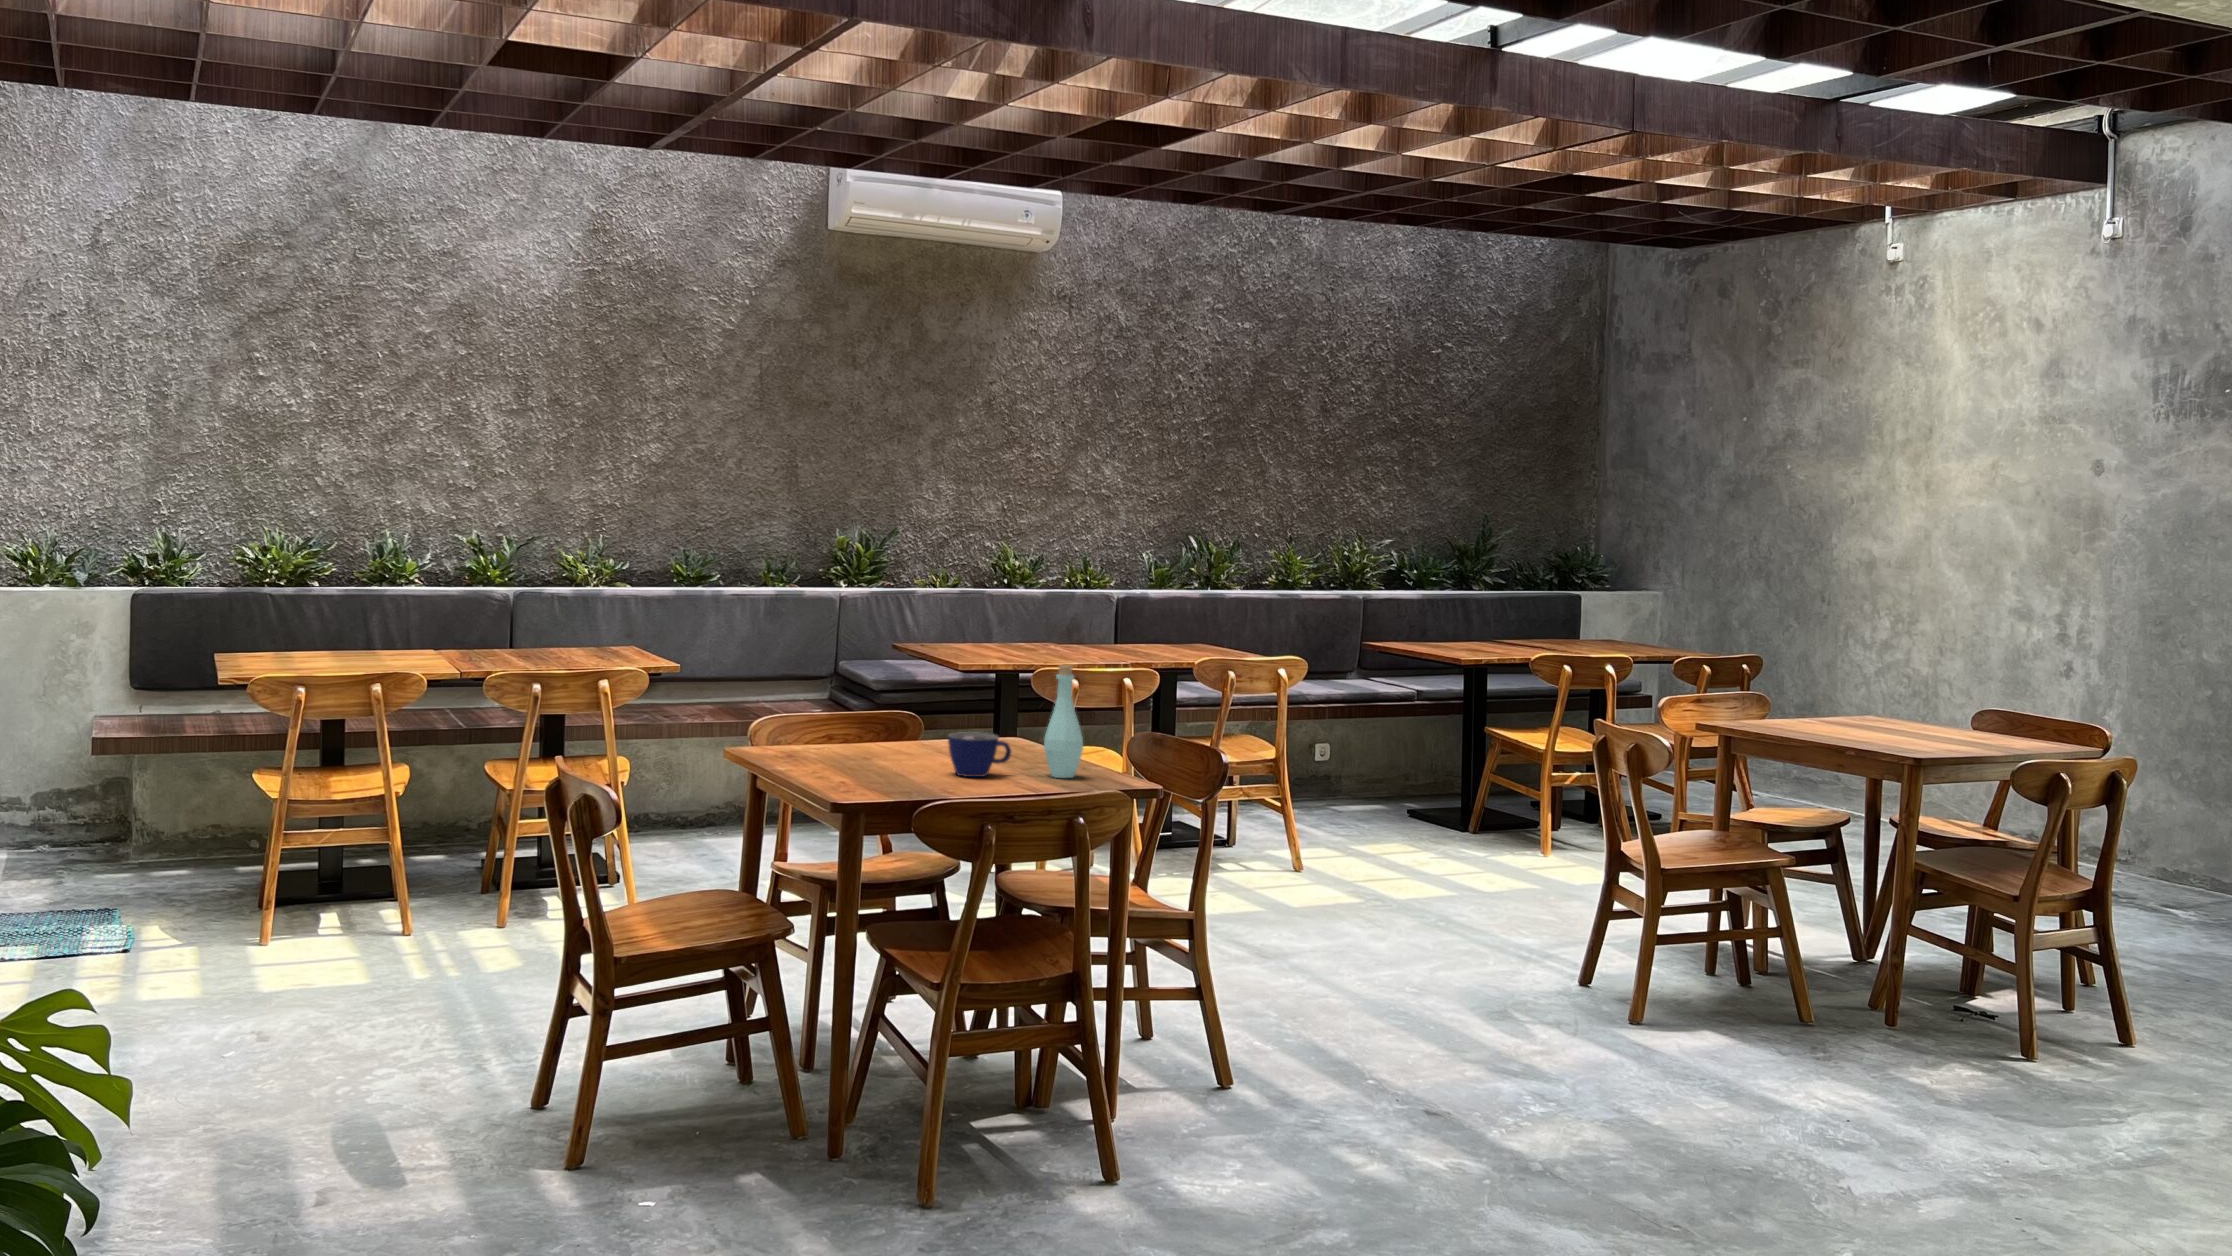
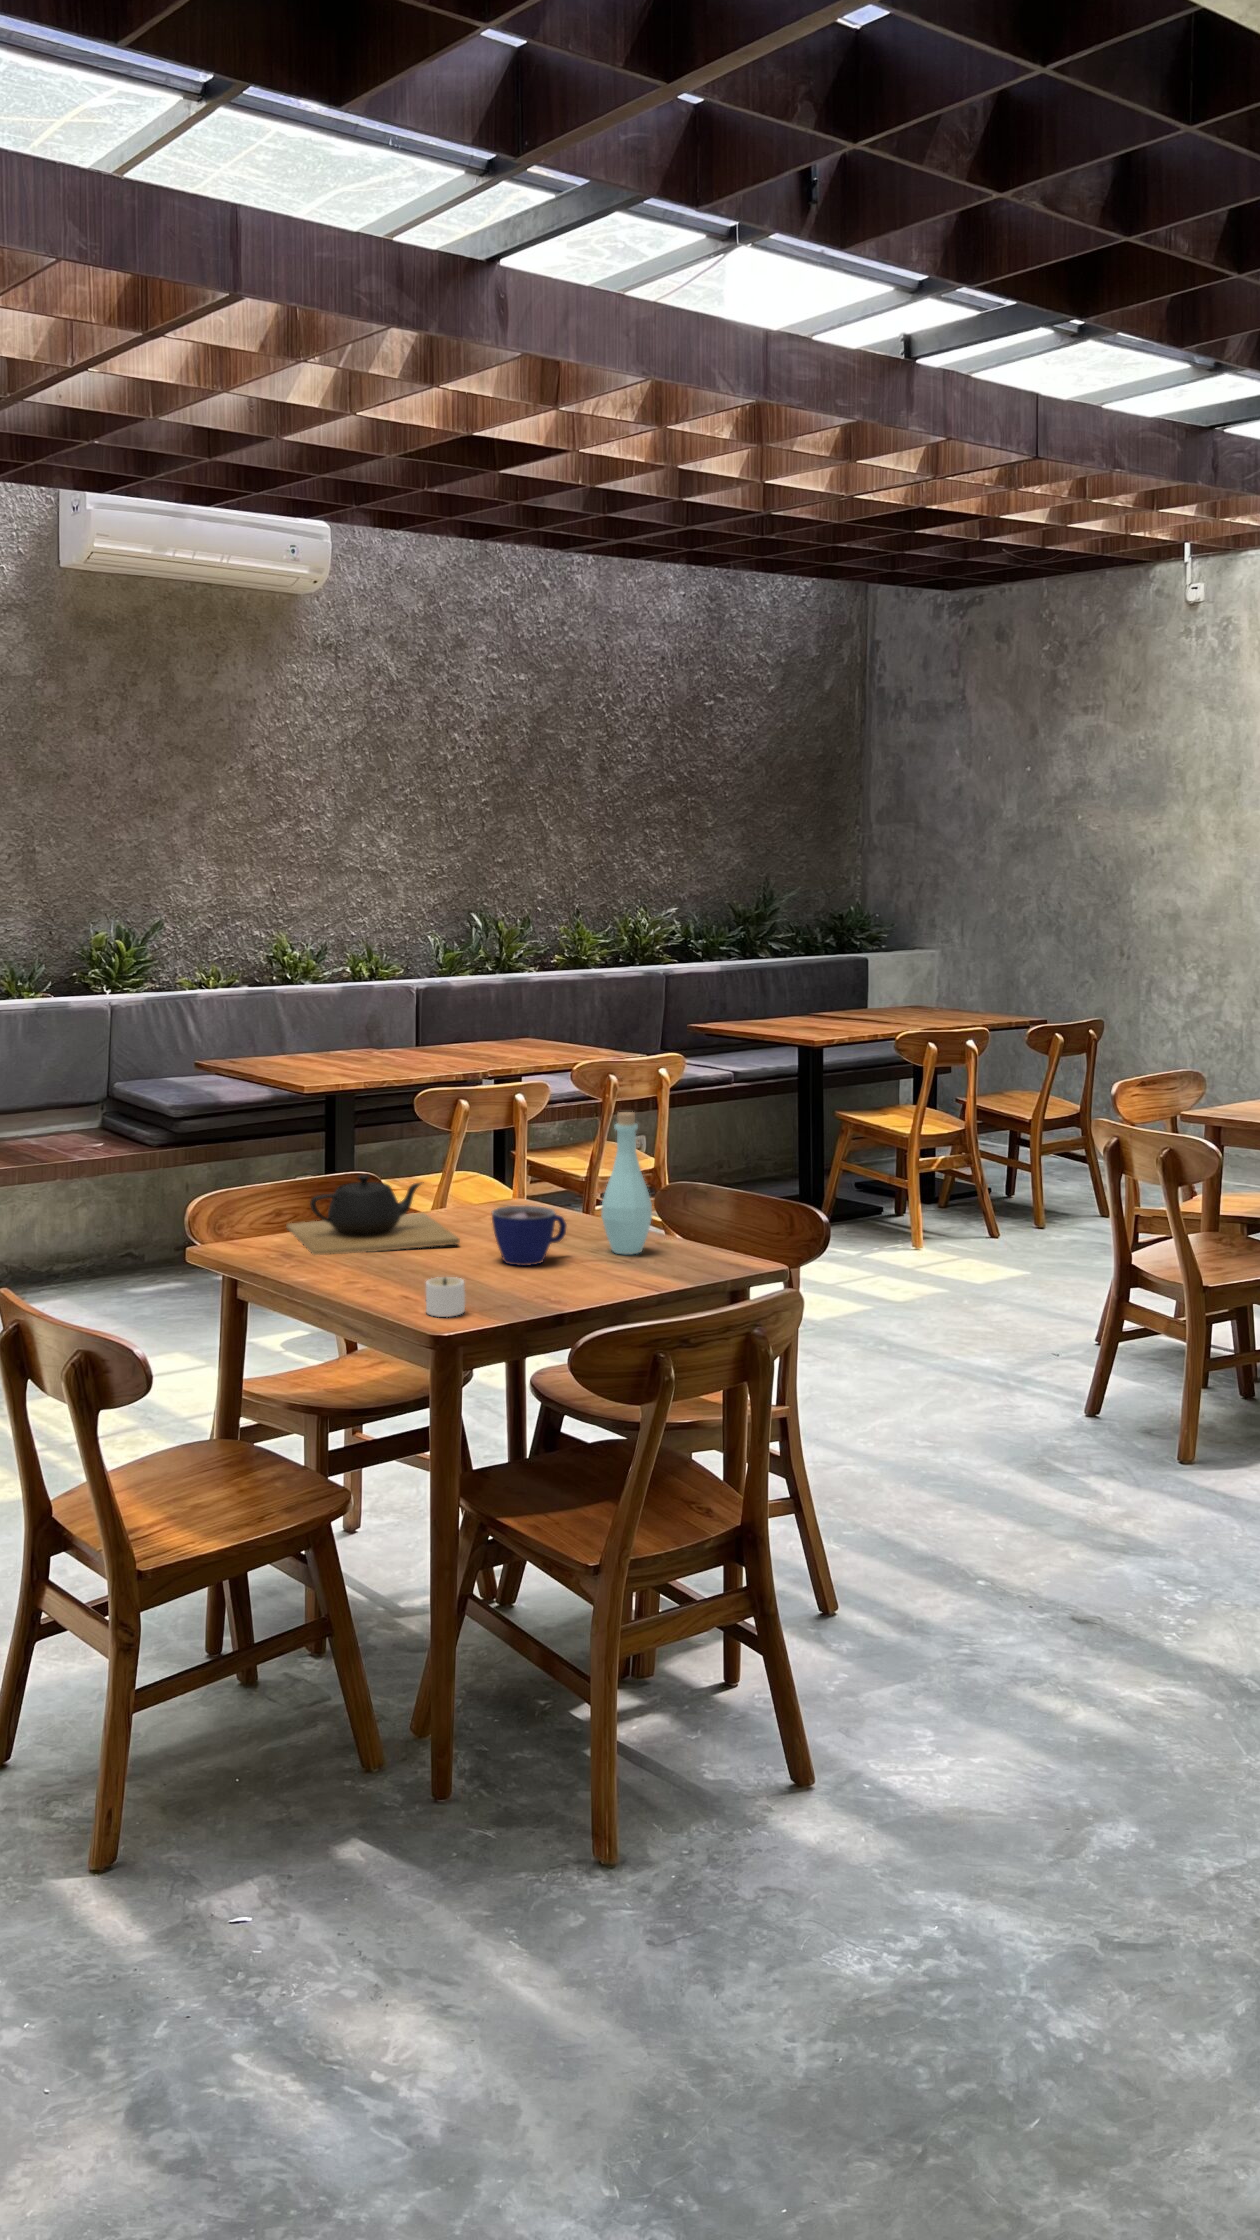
teapot: none [819,705,937,762] -> present [286,1175,460,1255]
candle: none [854,767,896,796] -> present [426,1277,465,1317]

